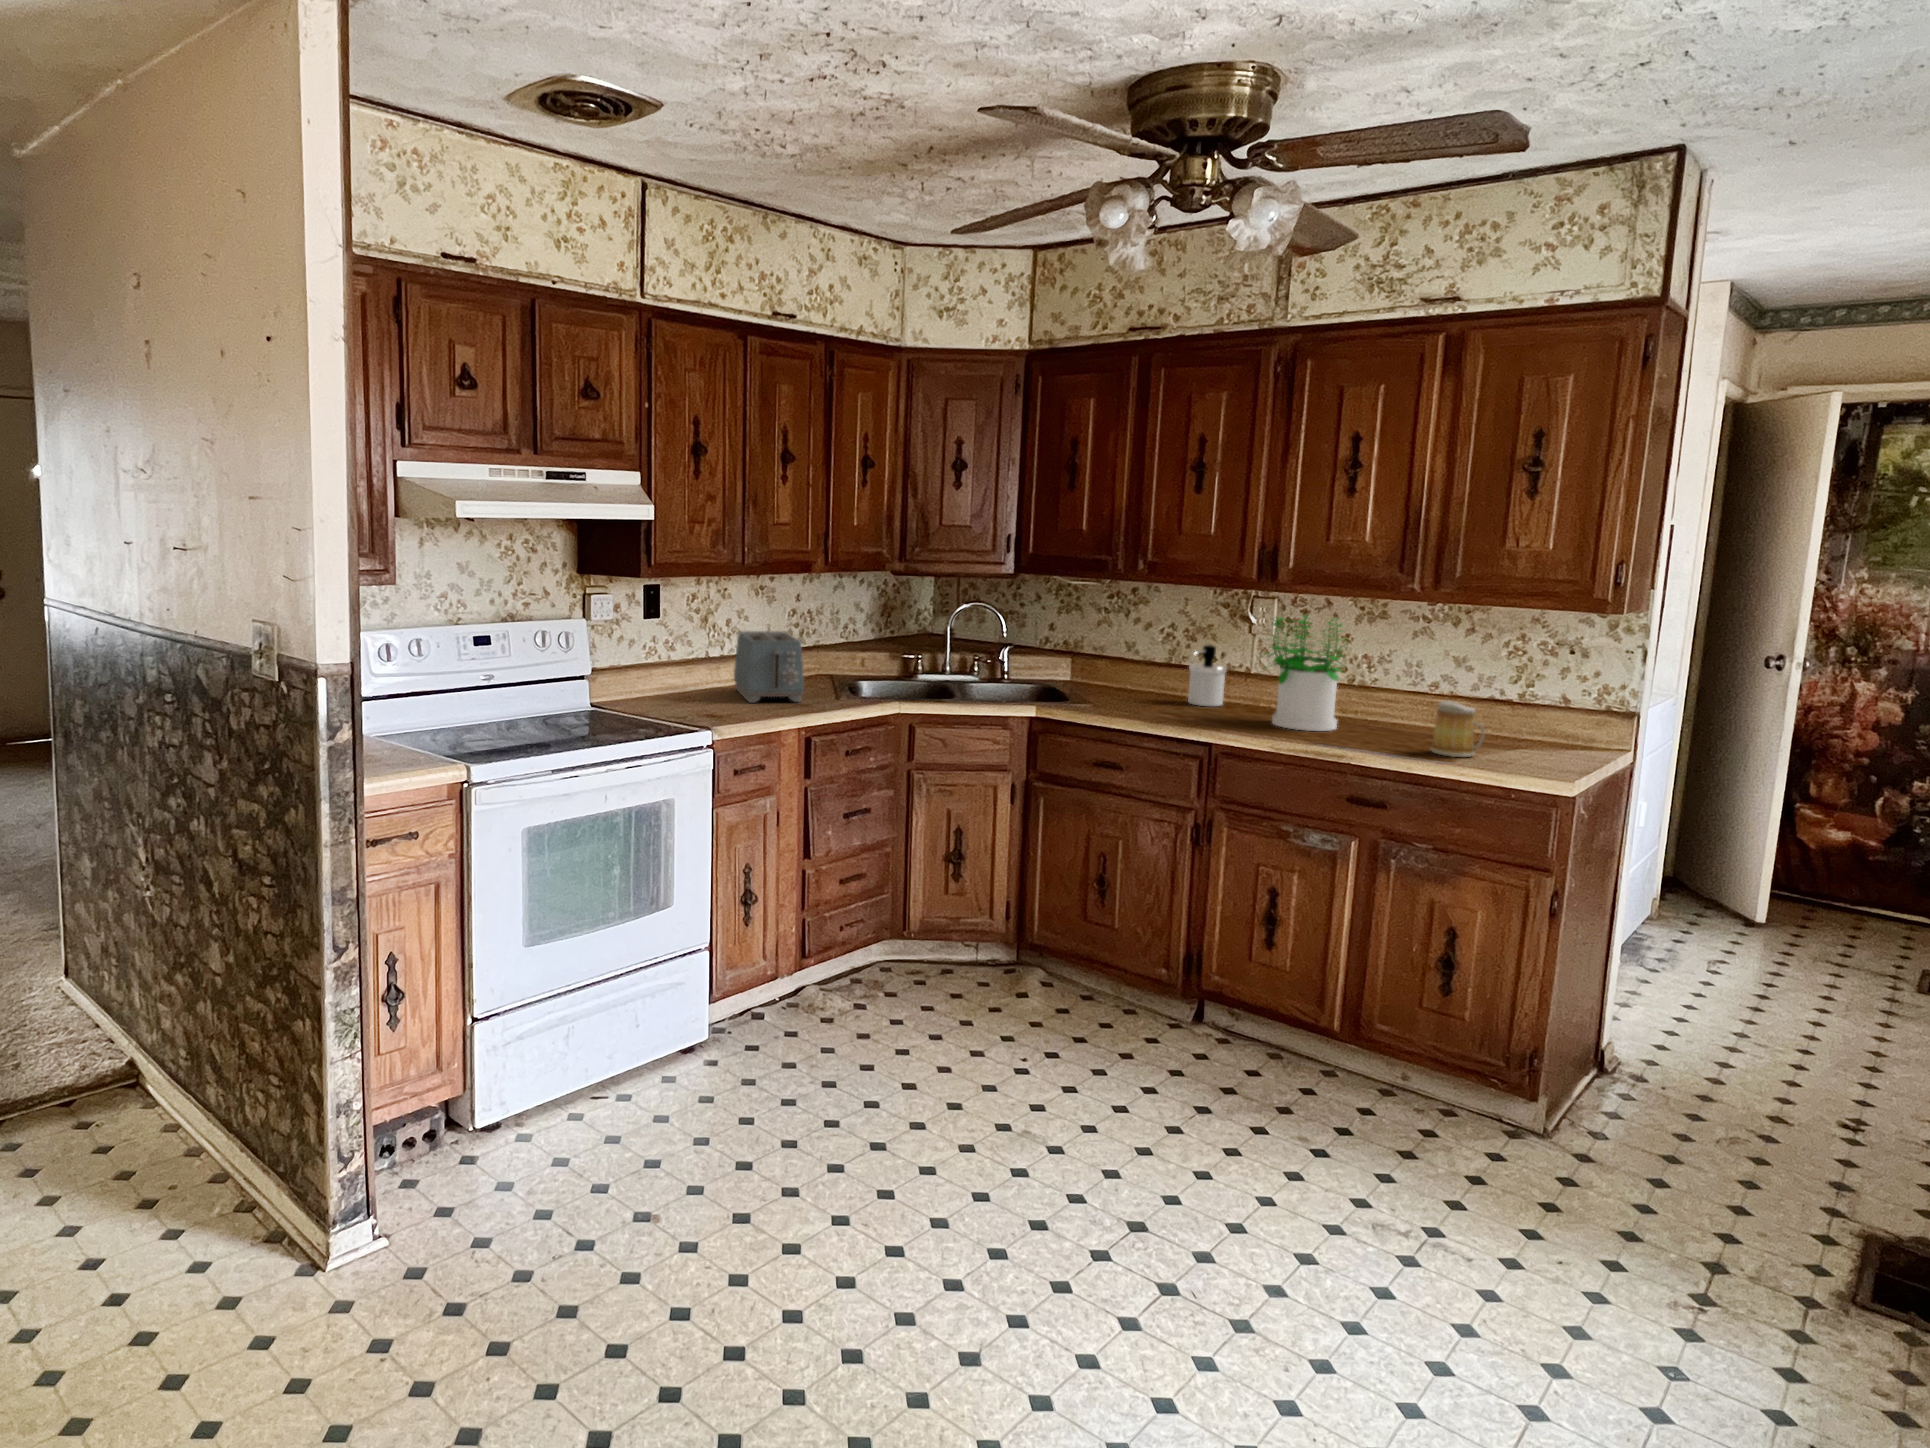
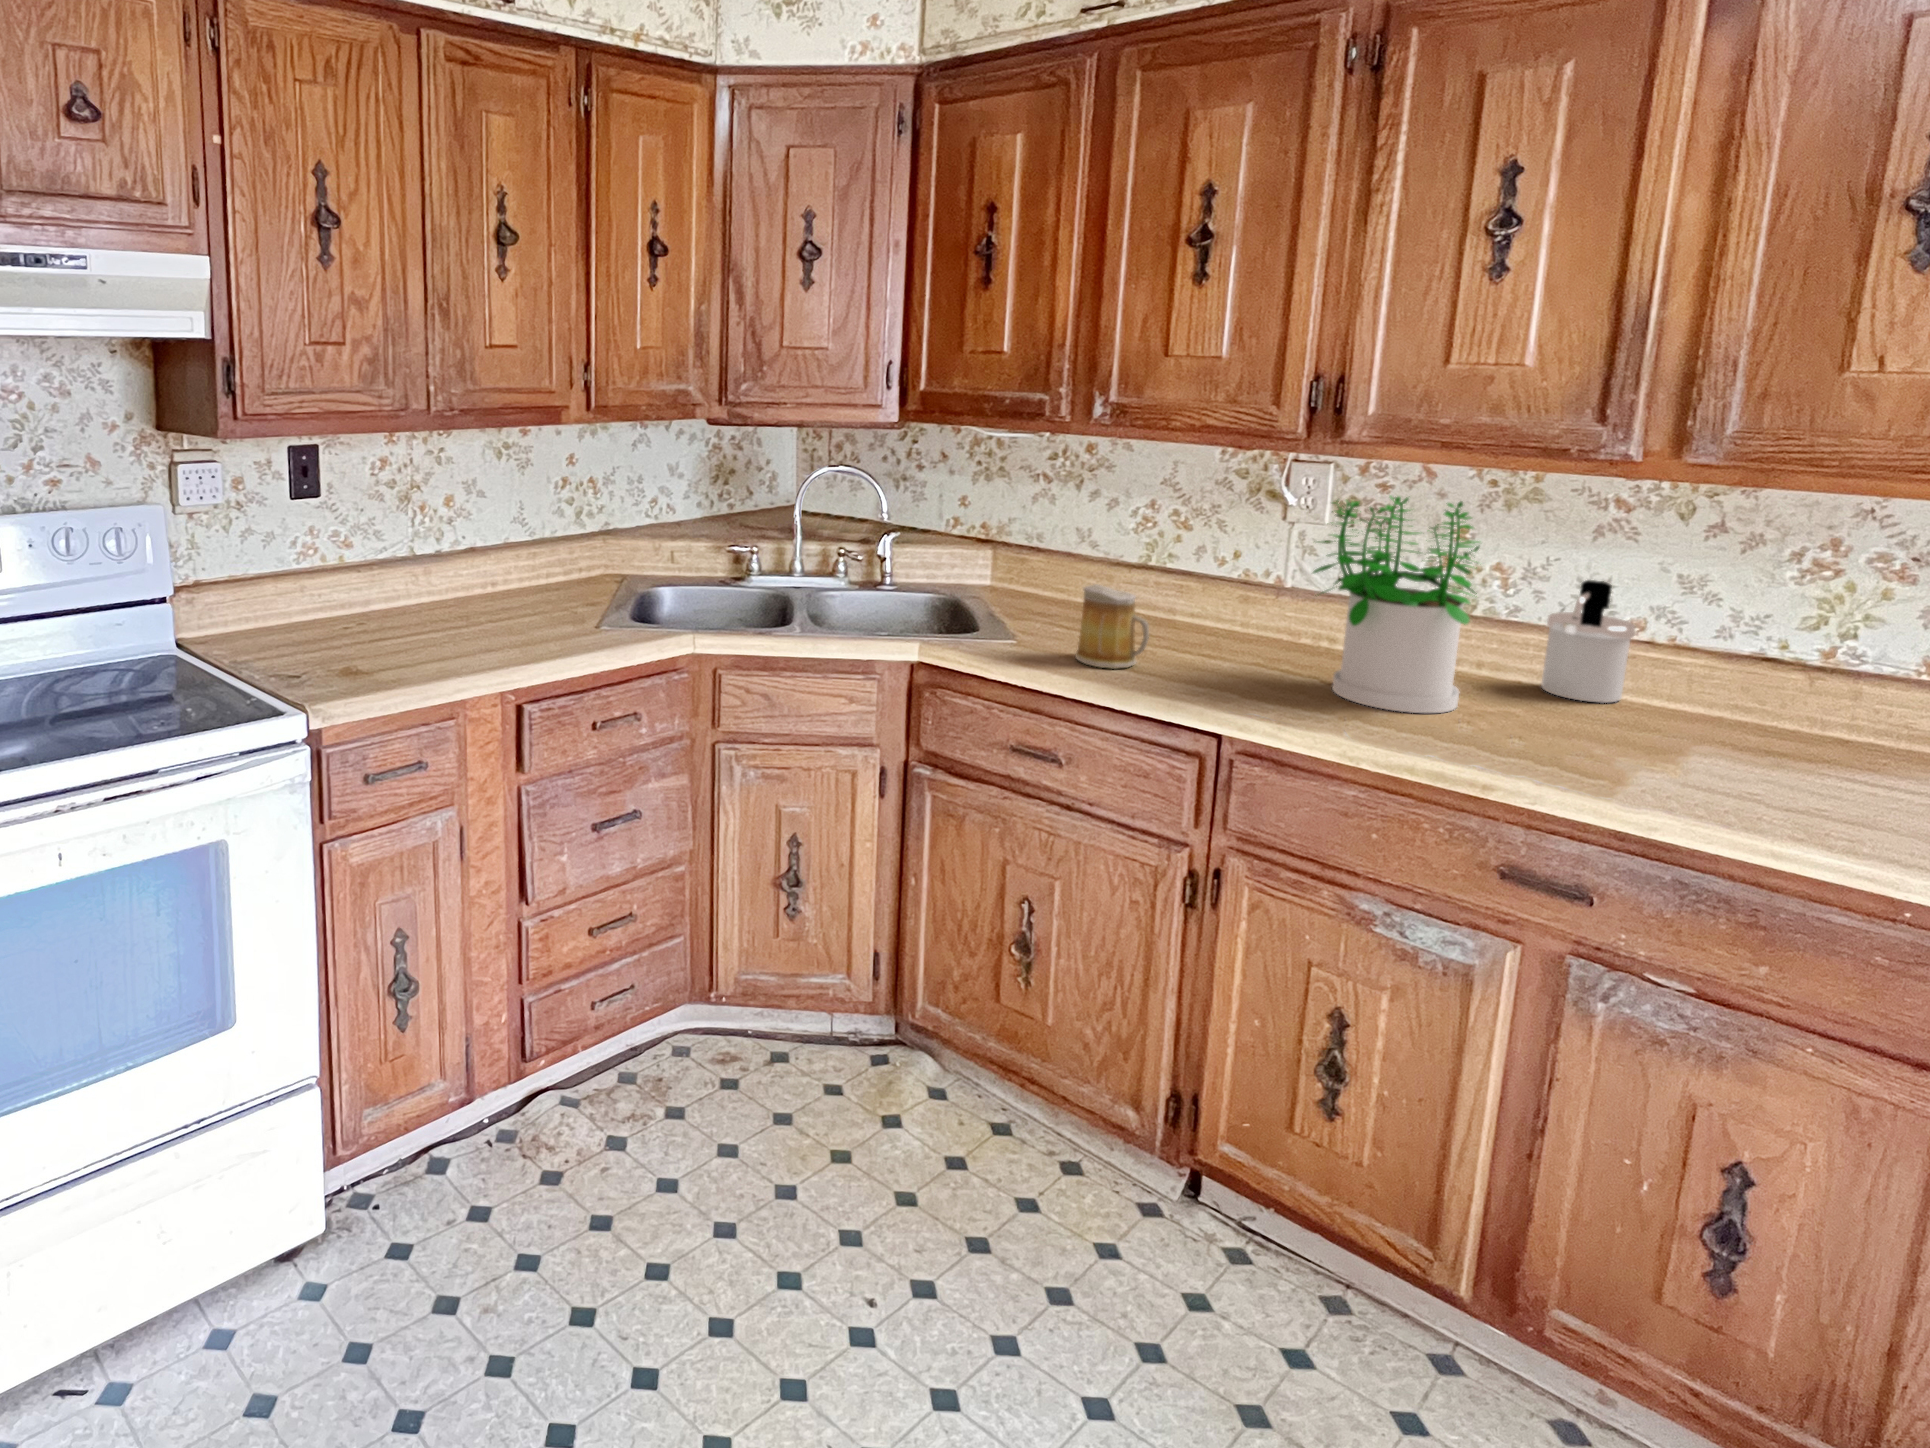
toaster: present [734,631,804,703] -> none [435,516,531,639]
soap dispenser: present [1188,645,1227,706] -> present [1541,580,1635,703]
mug: present [1431,701,1484,757] -> present [1075,584,1149,669]

